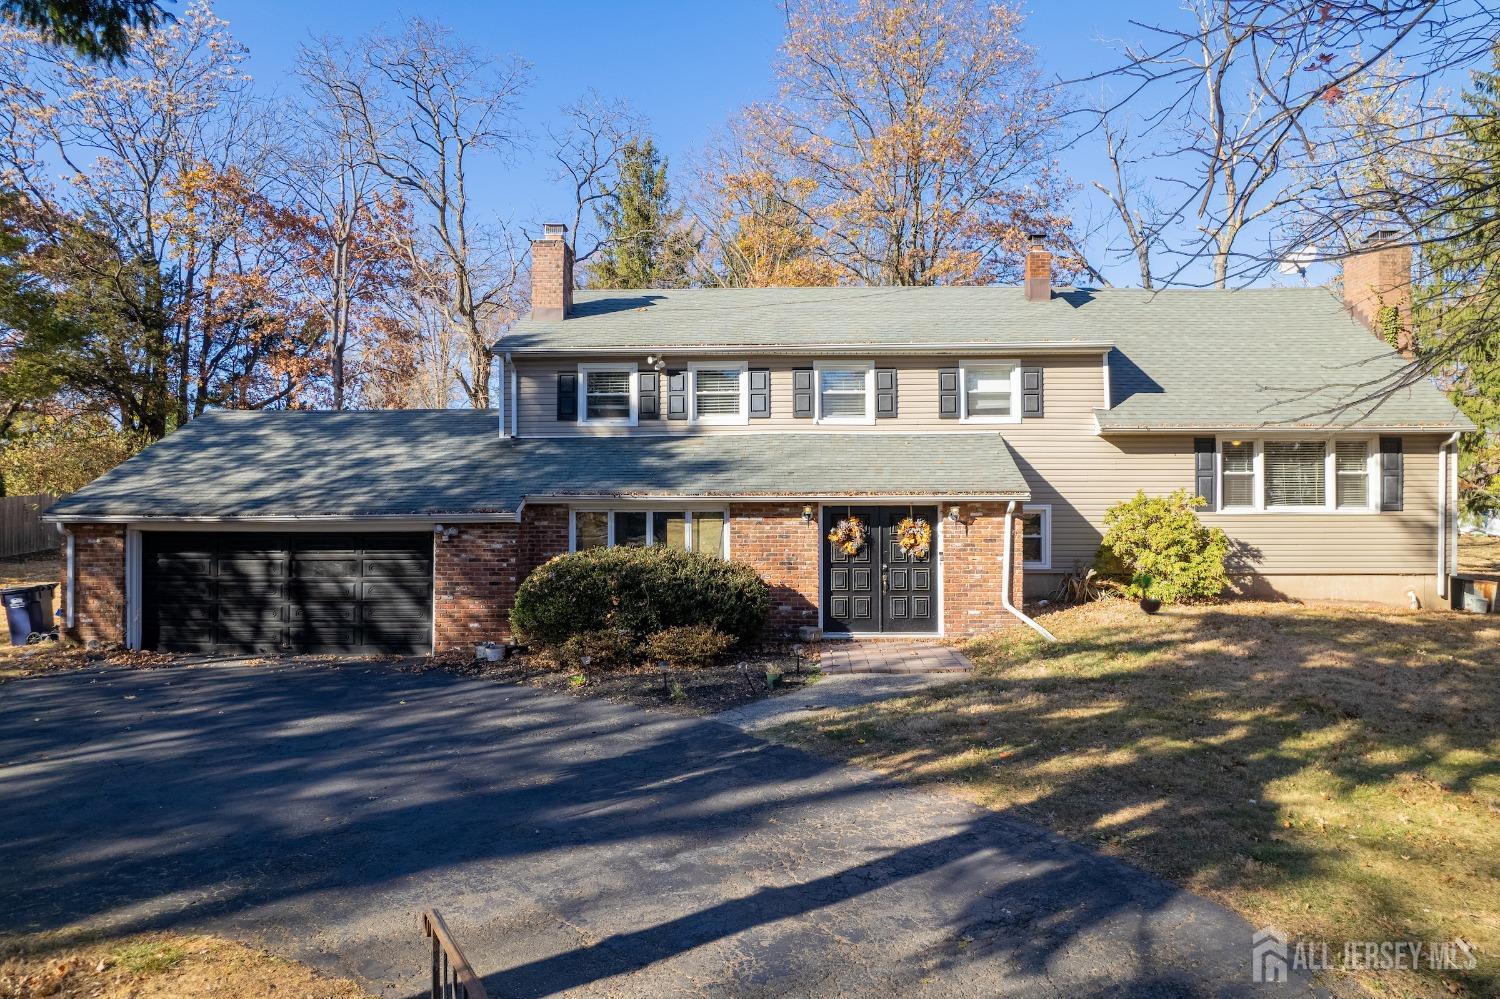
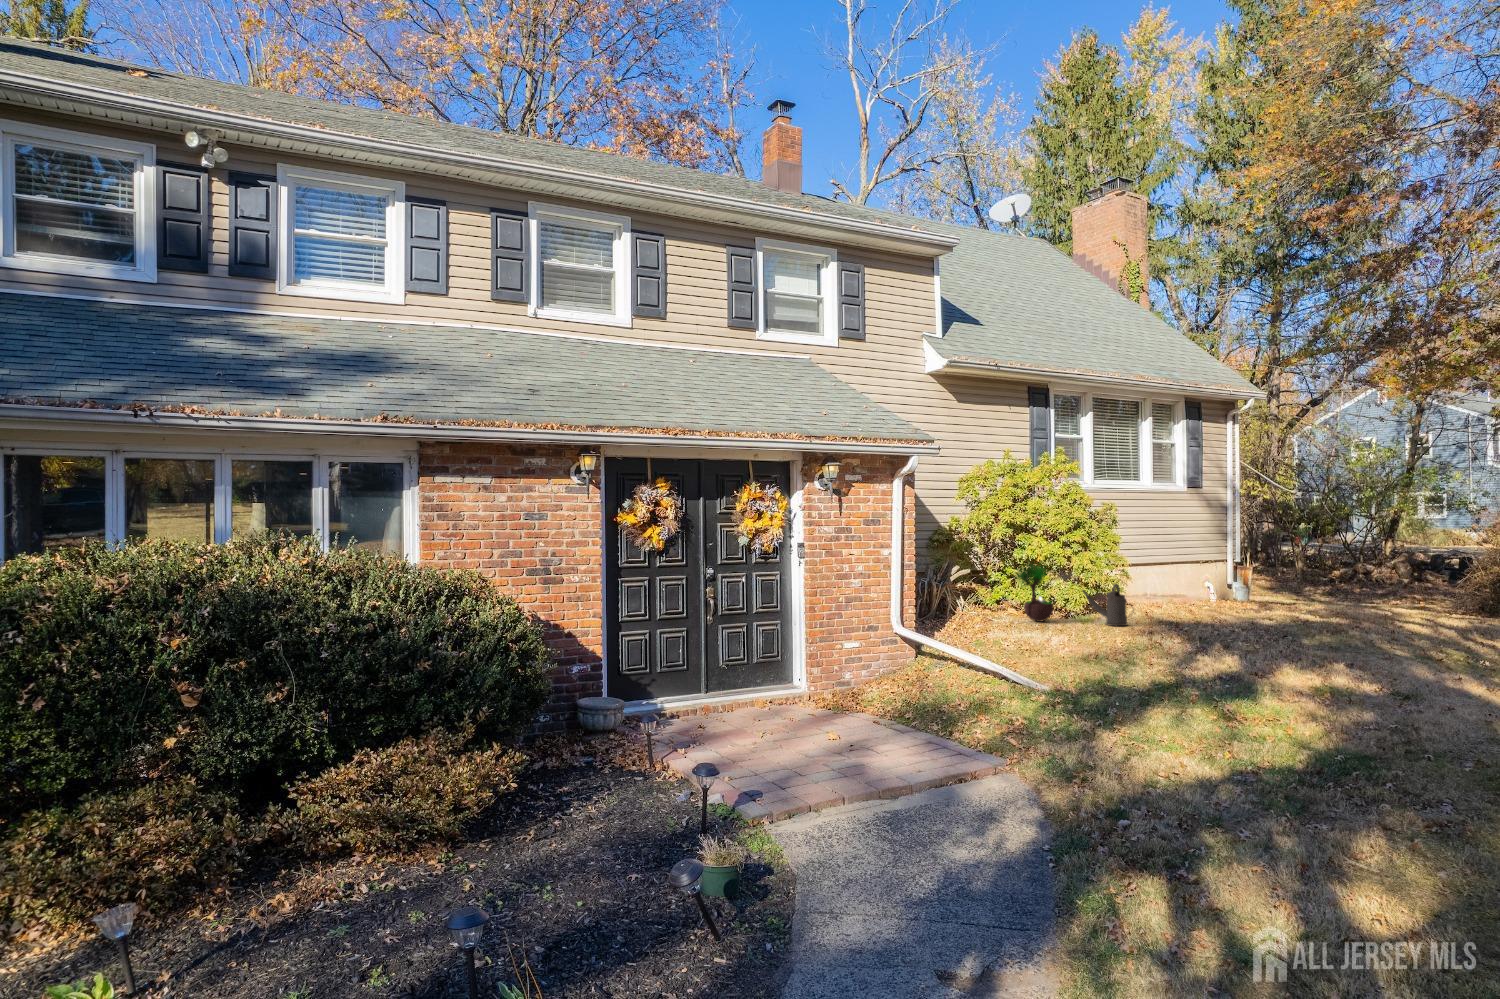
watering can: none [1182,591,1213,621] -> present [1082,584,1134,626]

